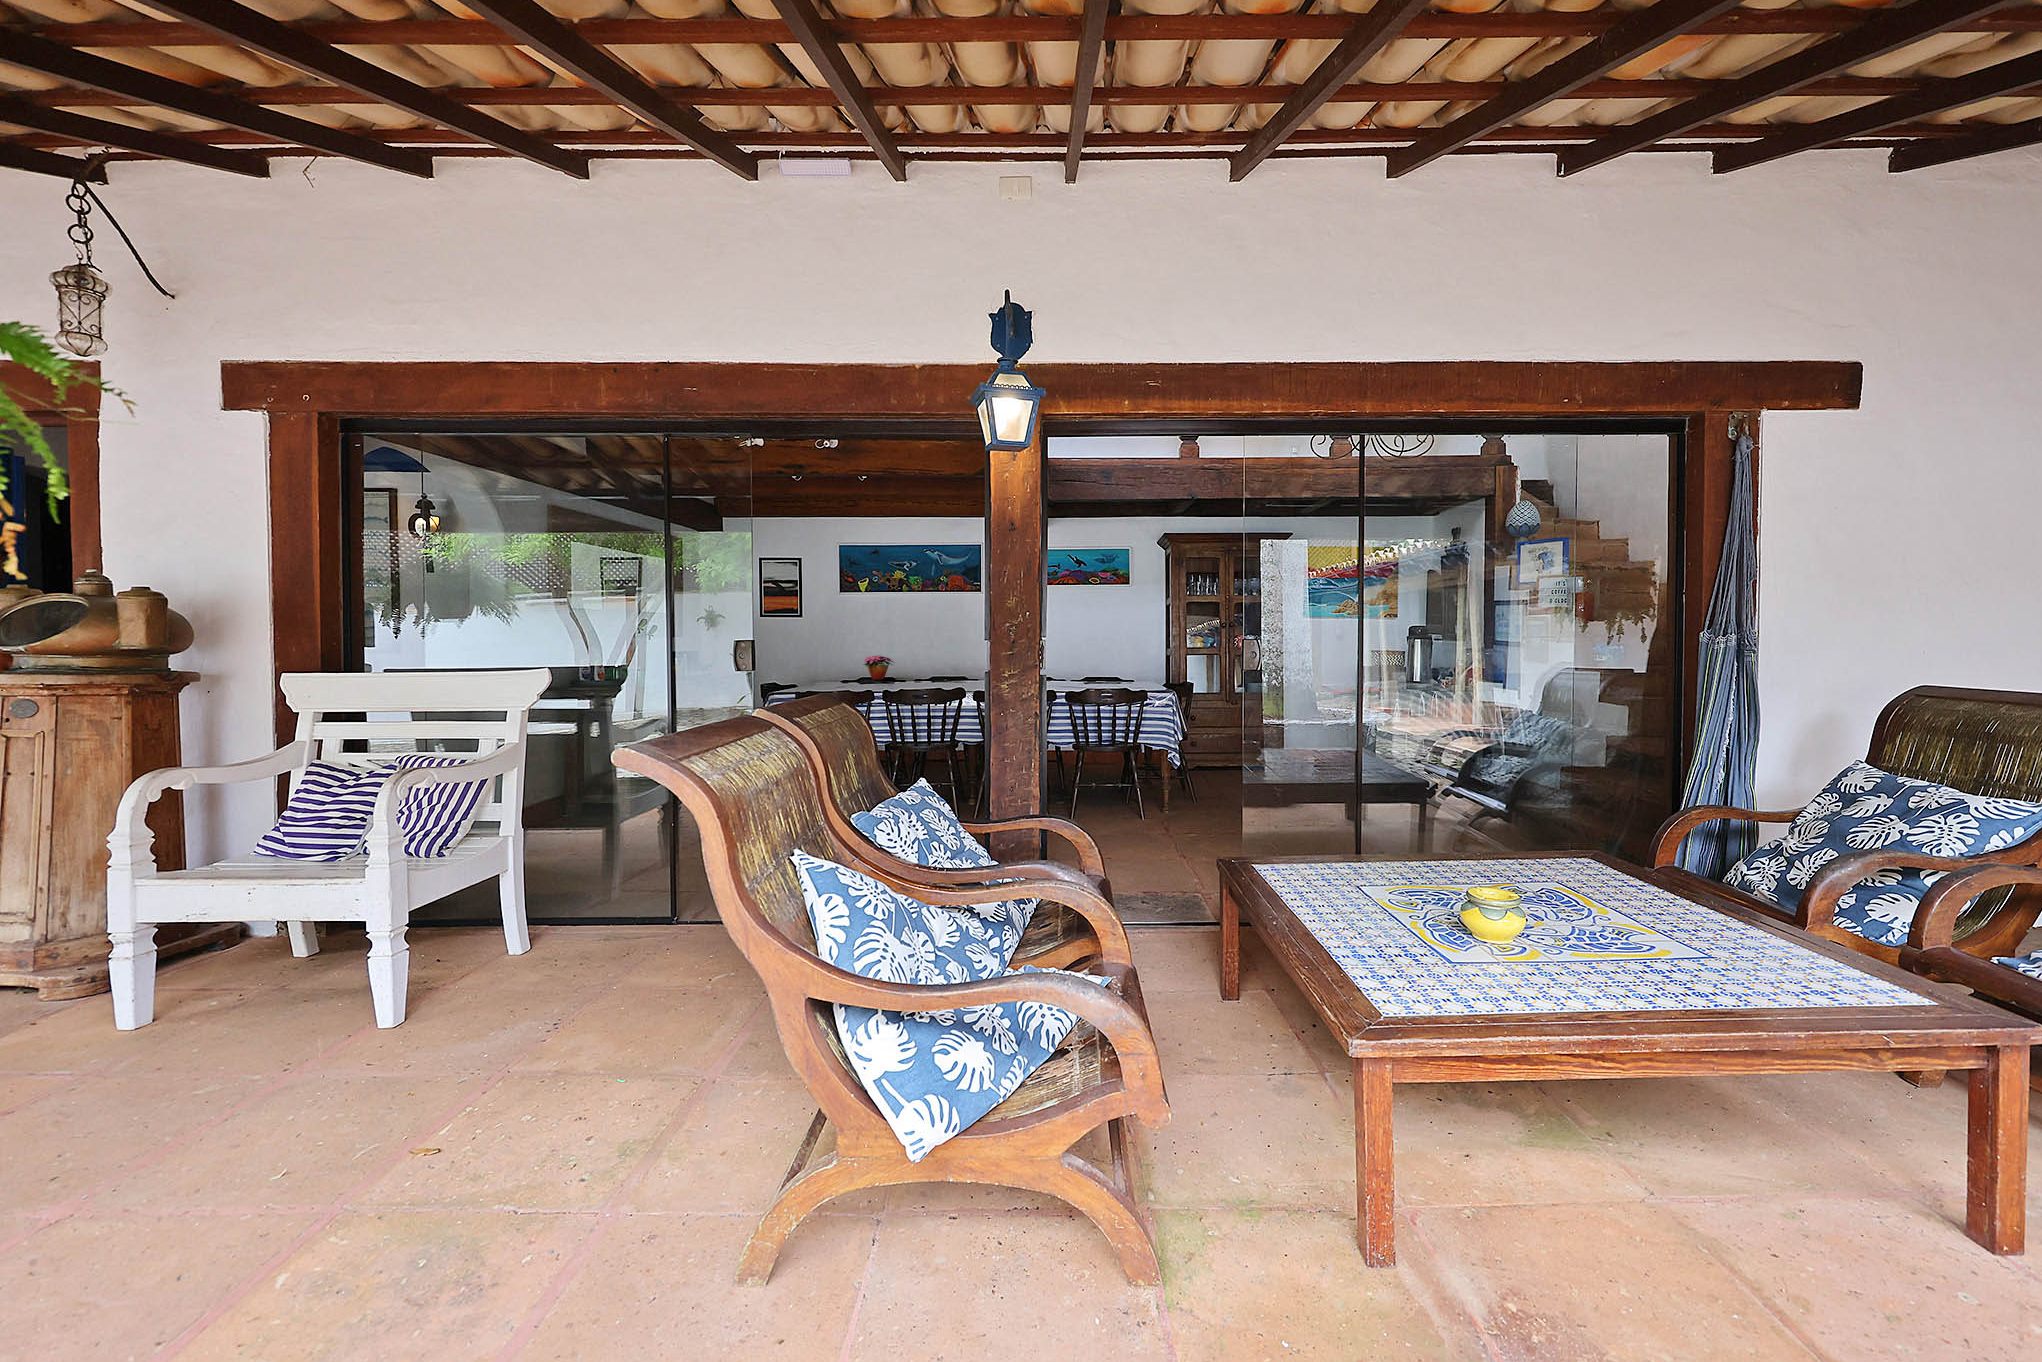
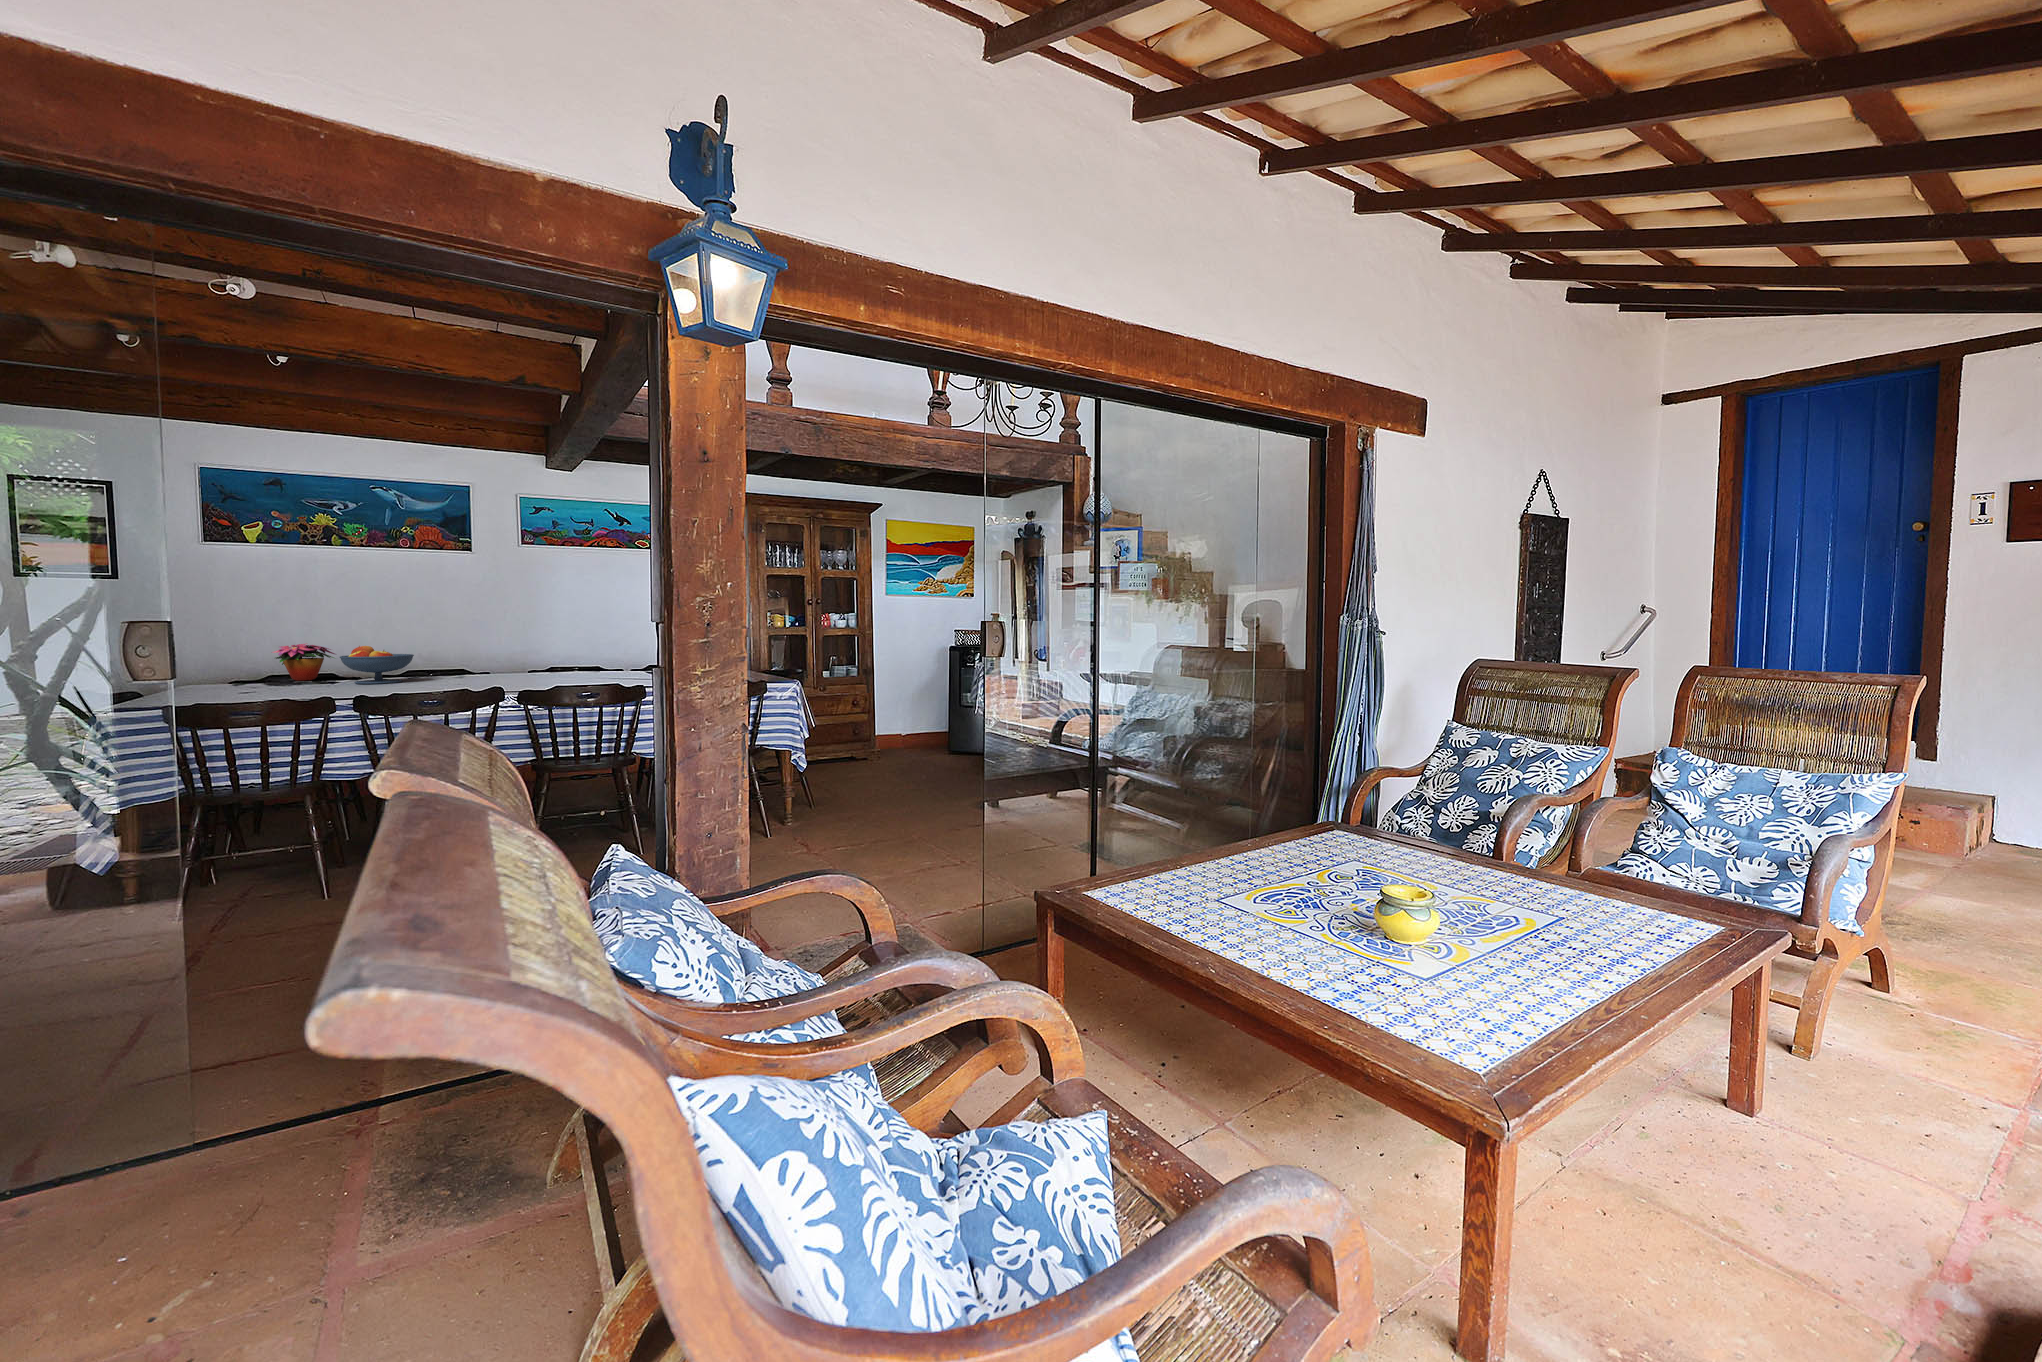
fruit bowl: none [893,657,933,683] -> present [340,646,414,684]

